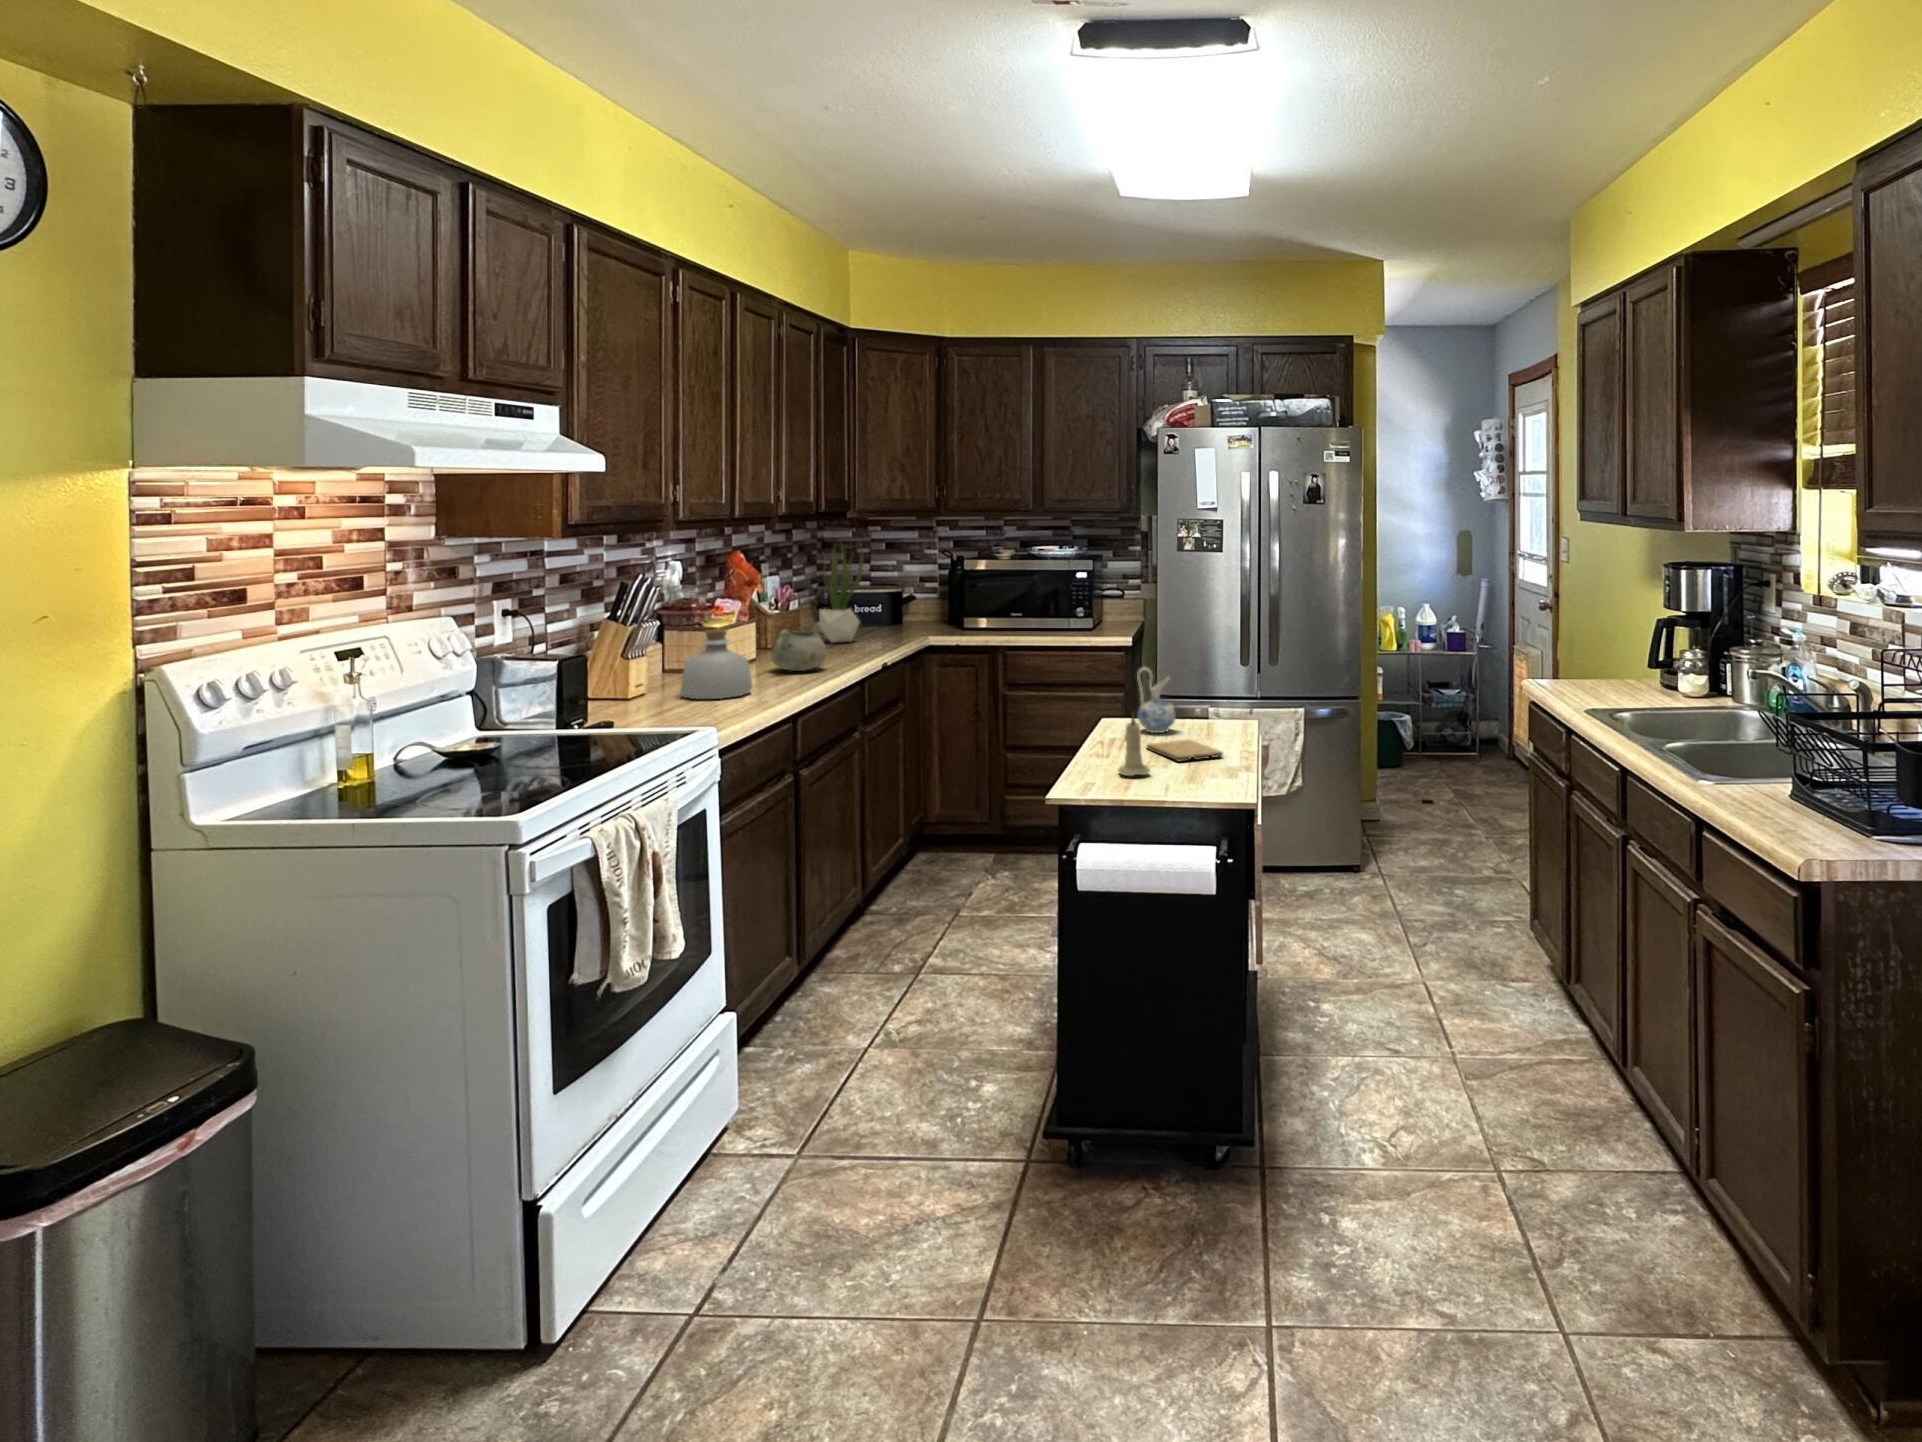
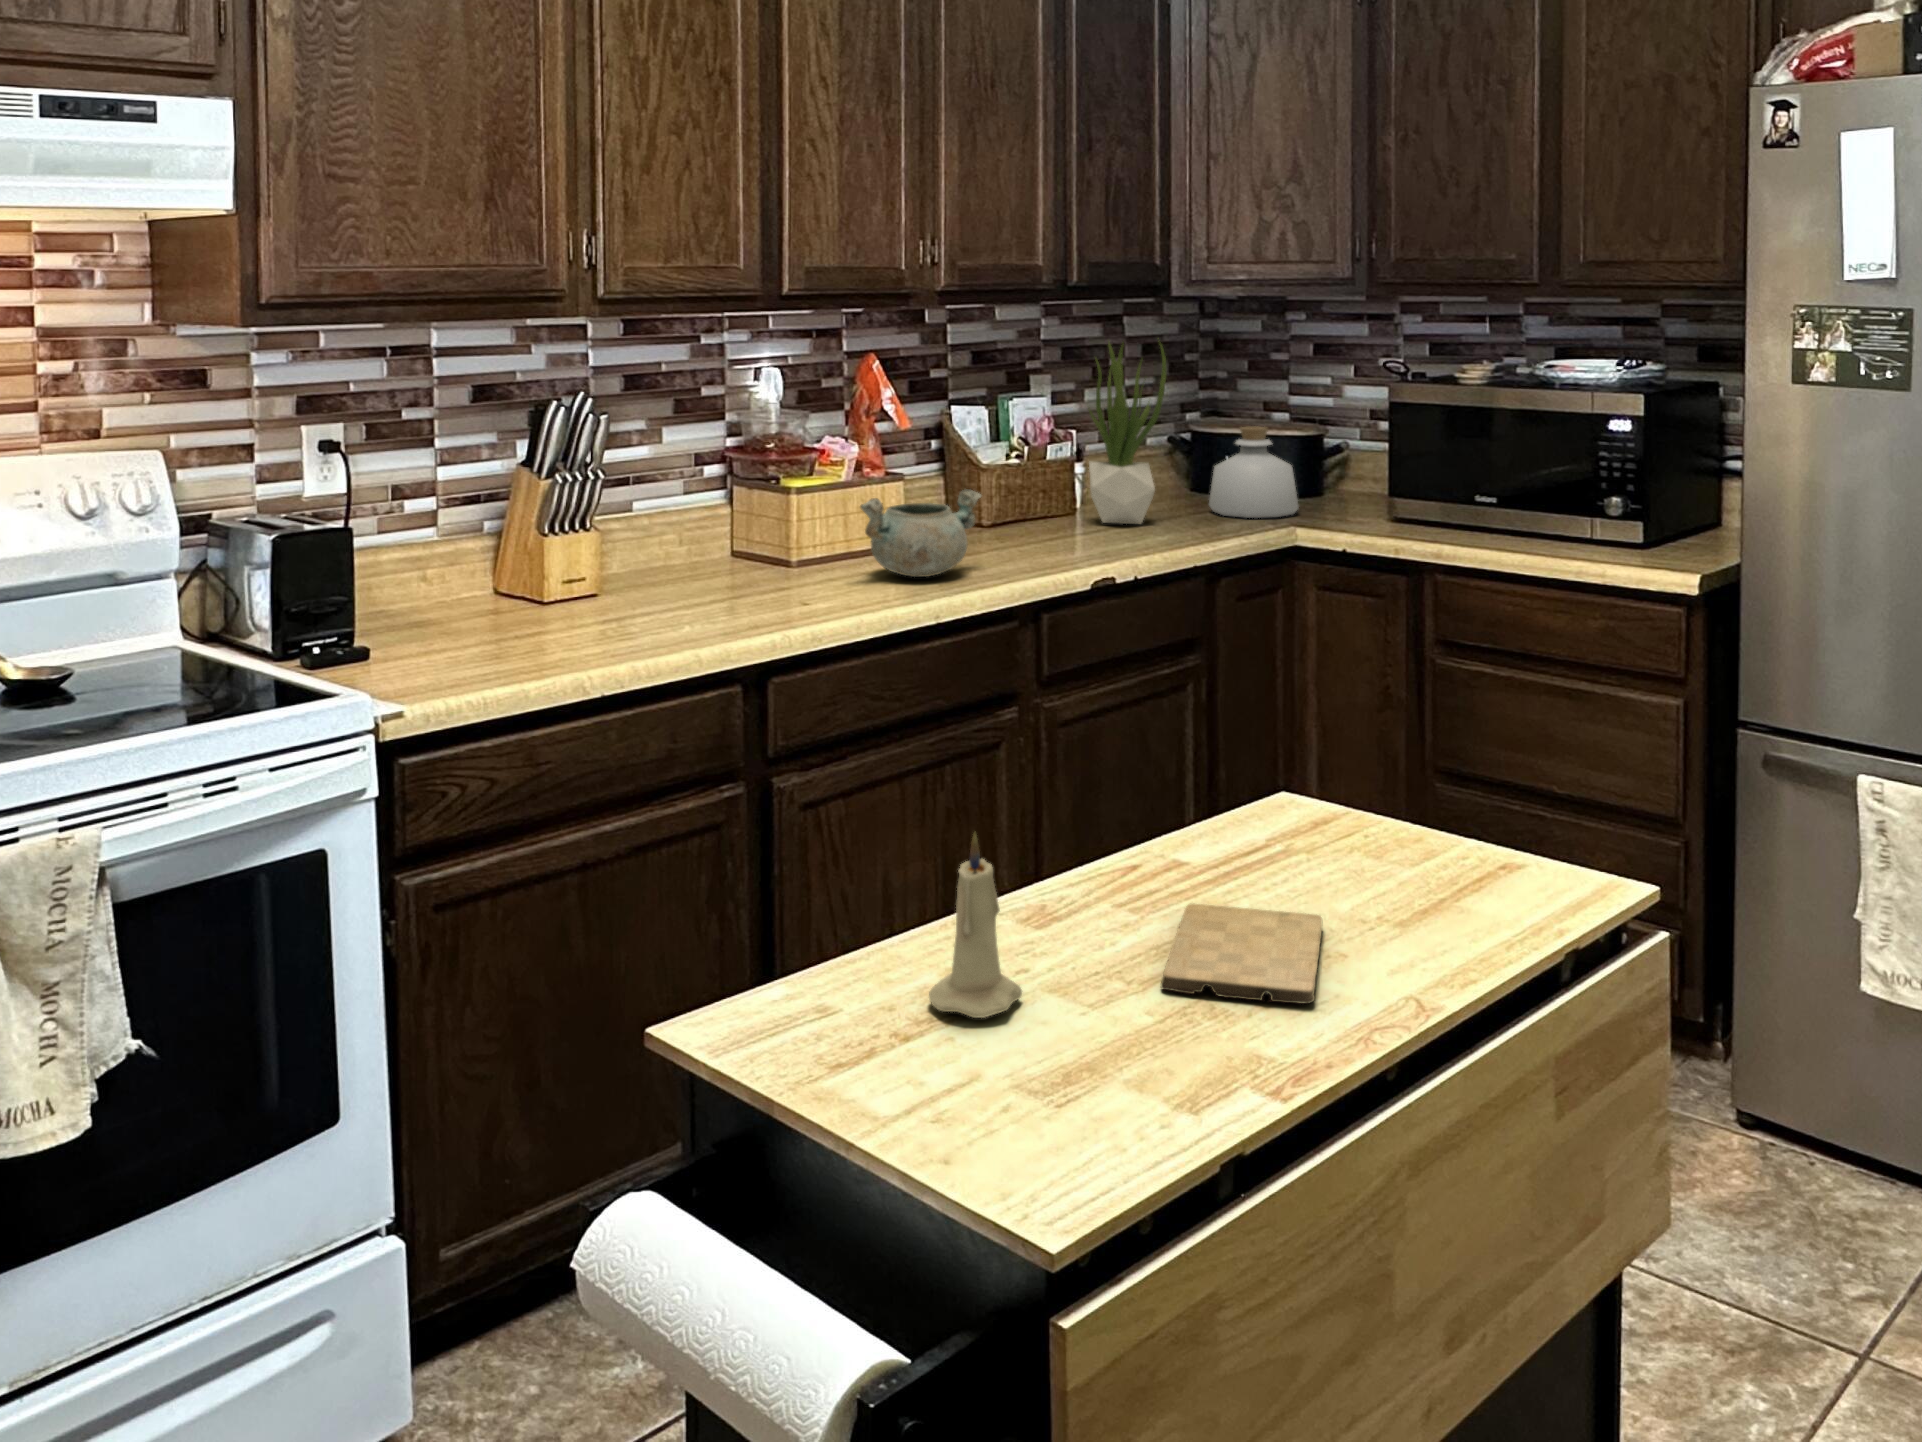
bottle: present [680,629,753,699] -> present [1209,427,1299,518]
ceramic pitcher: present [1137,667,1176,733] -> none [1274,688,1376,868]

